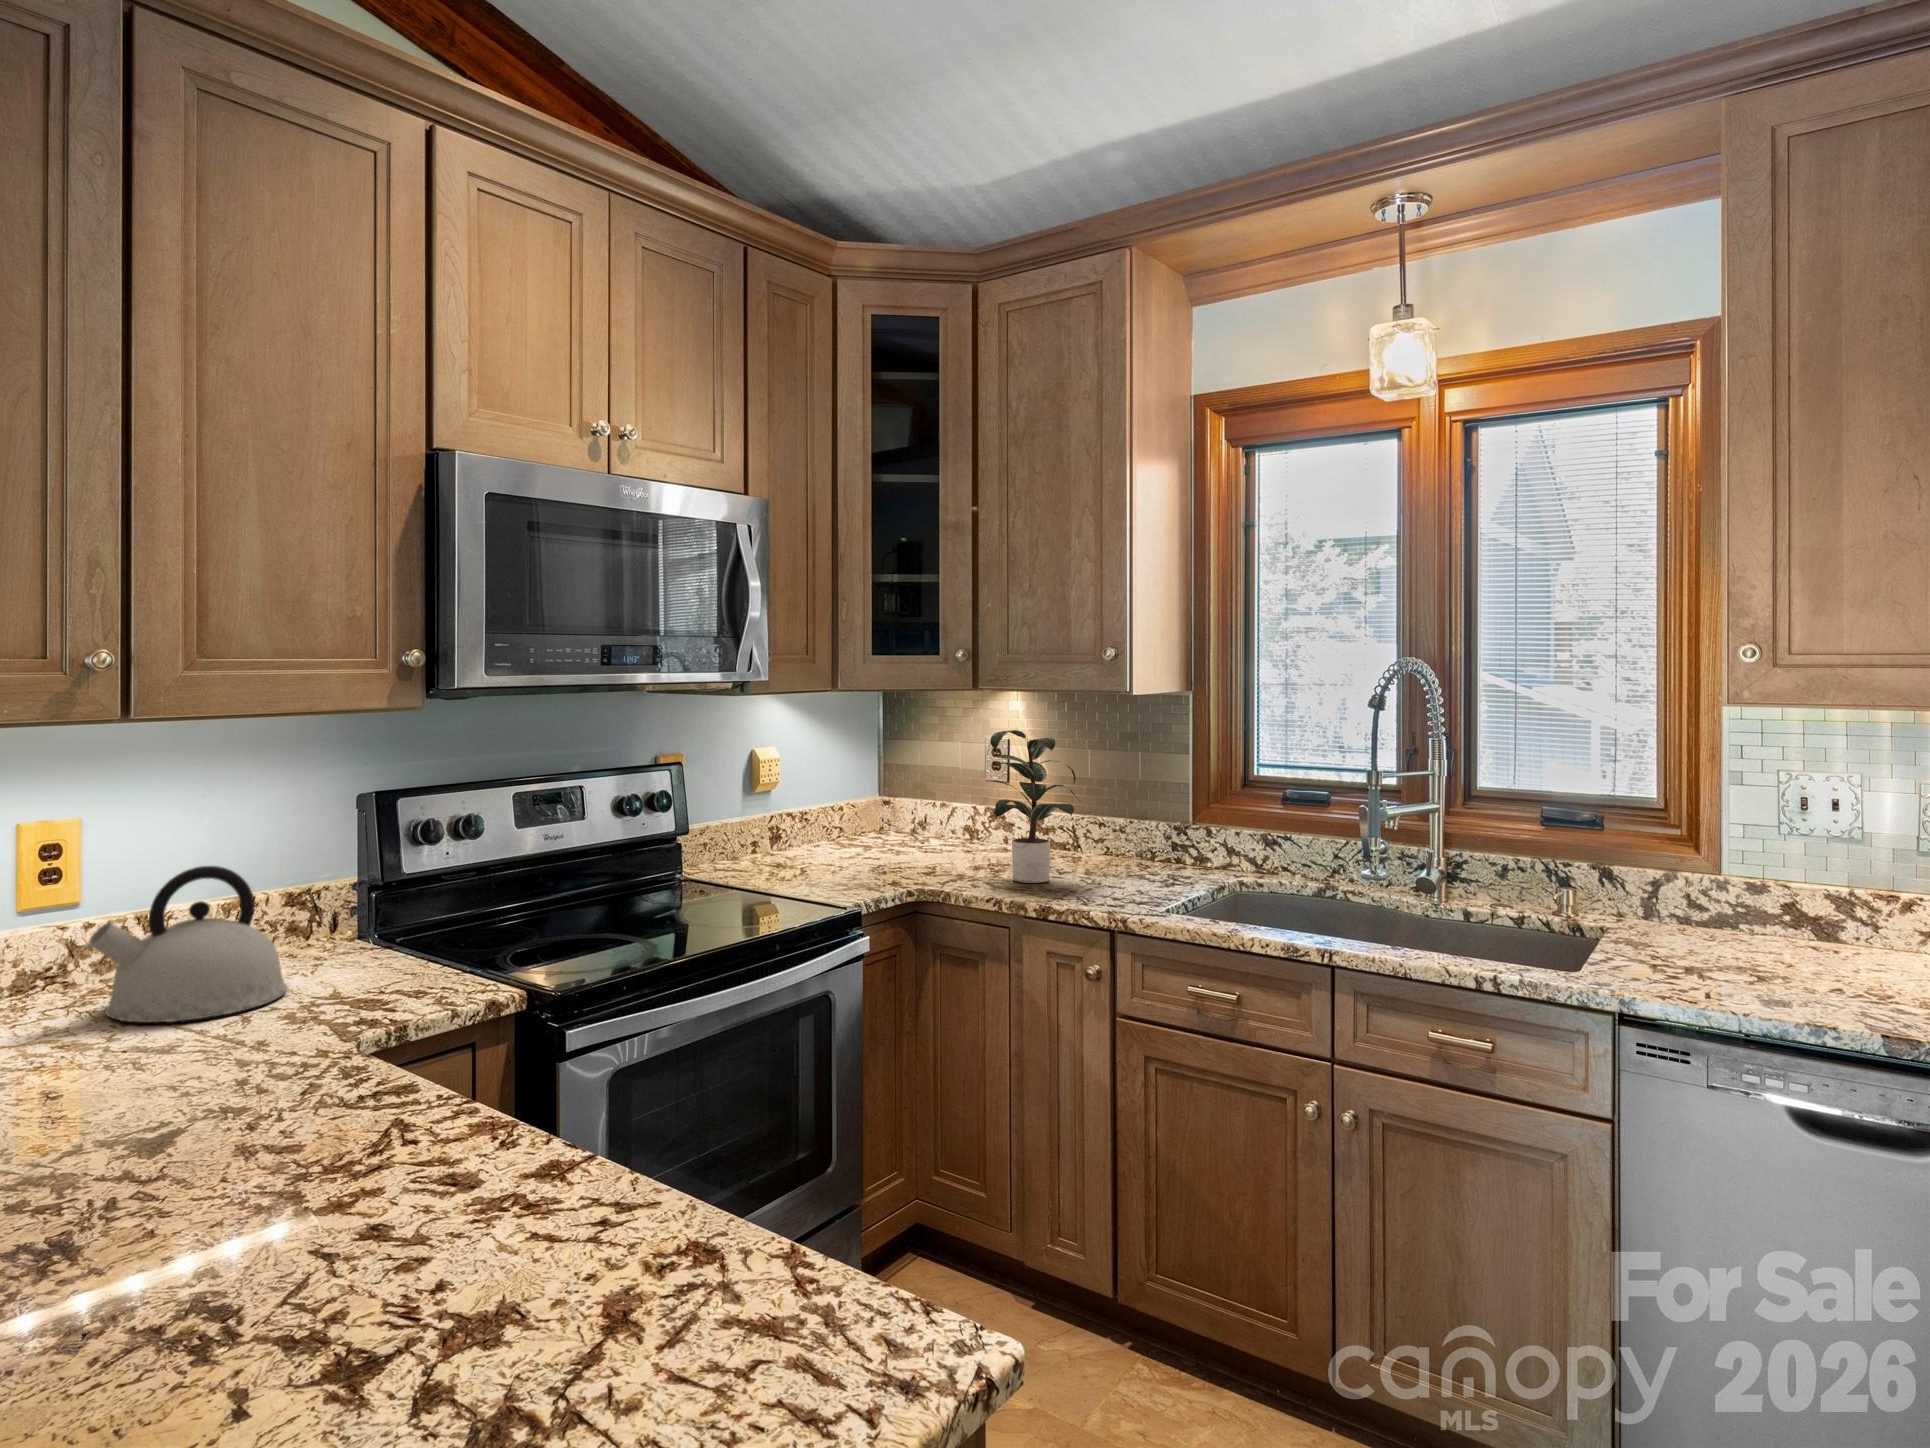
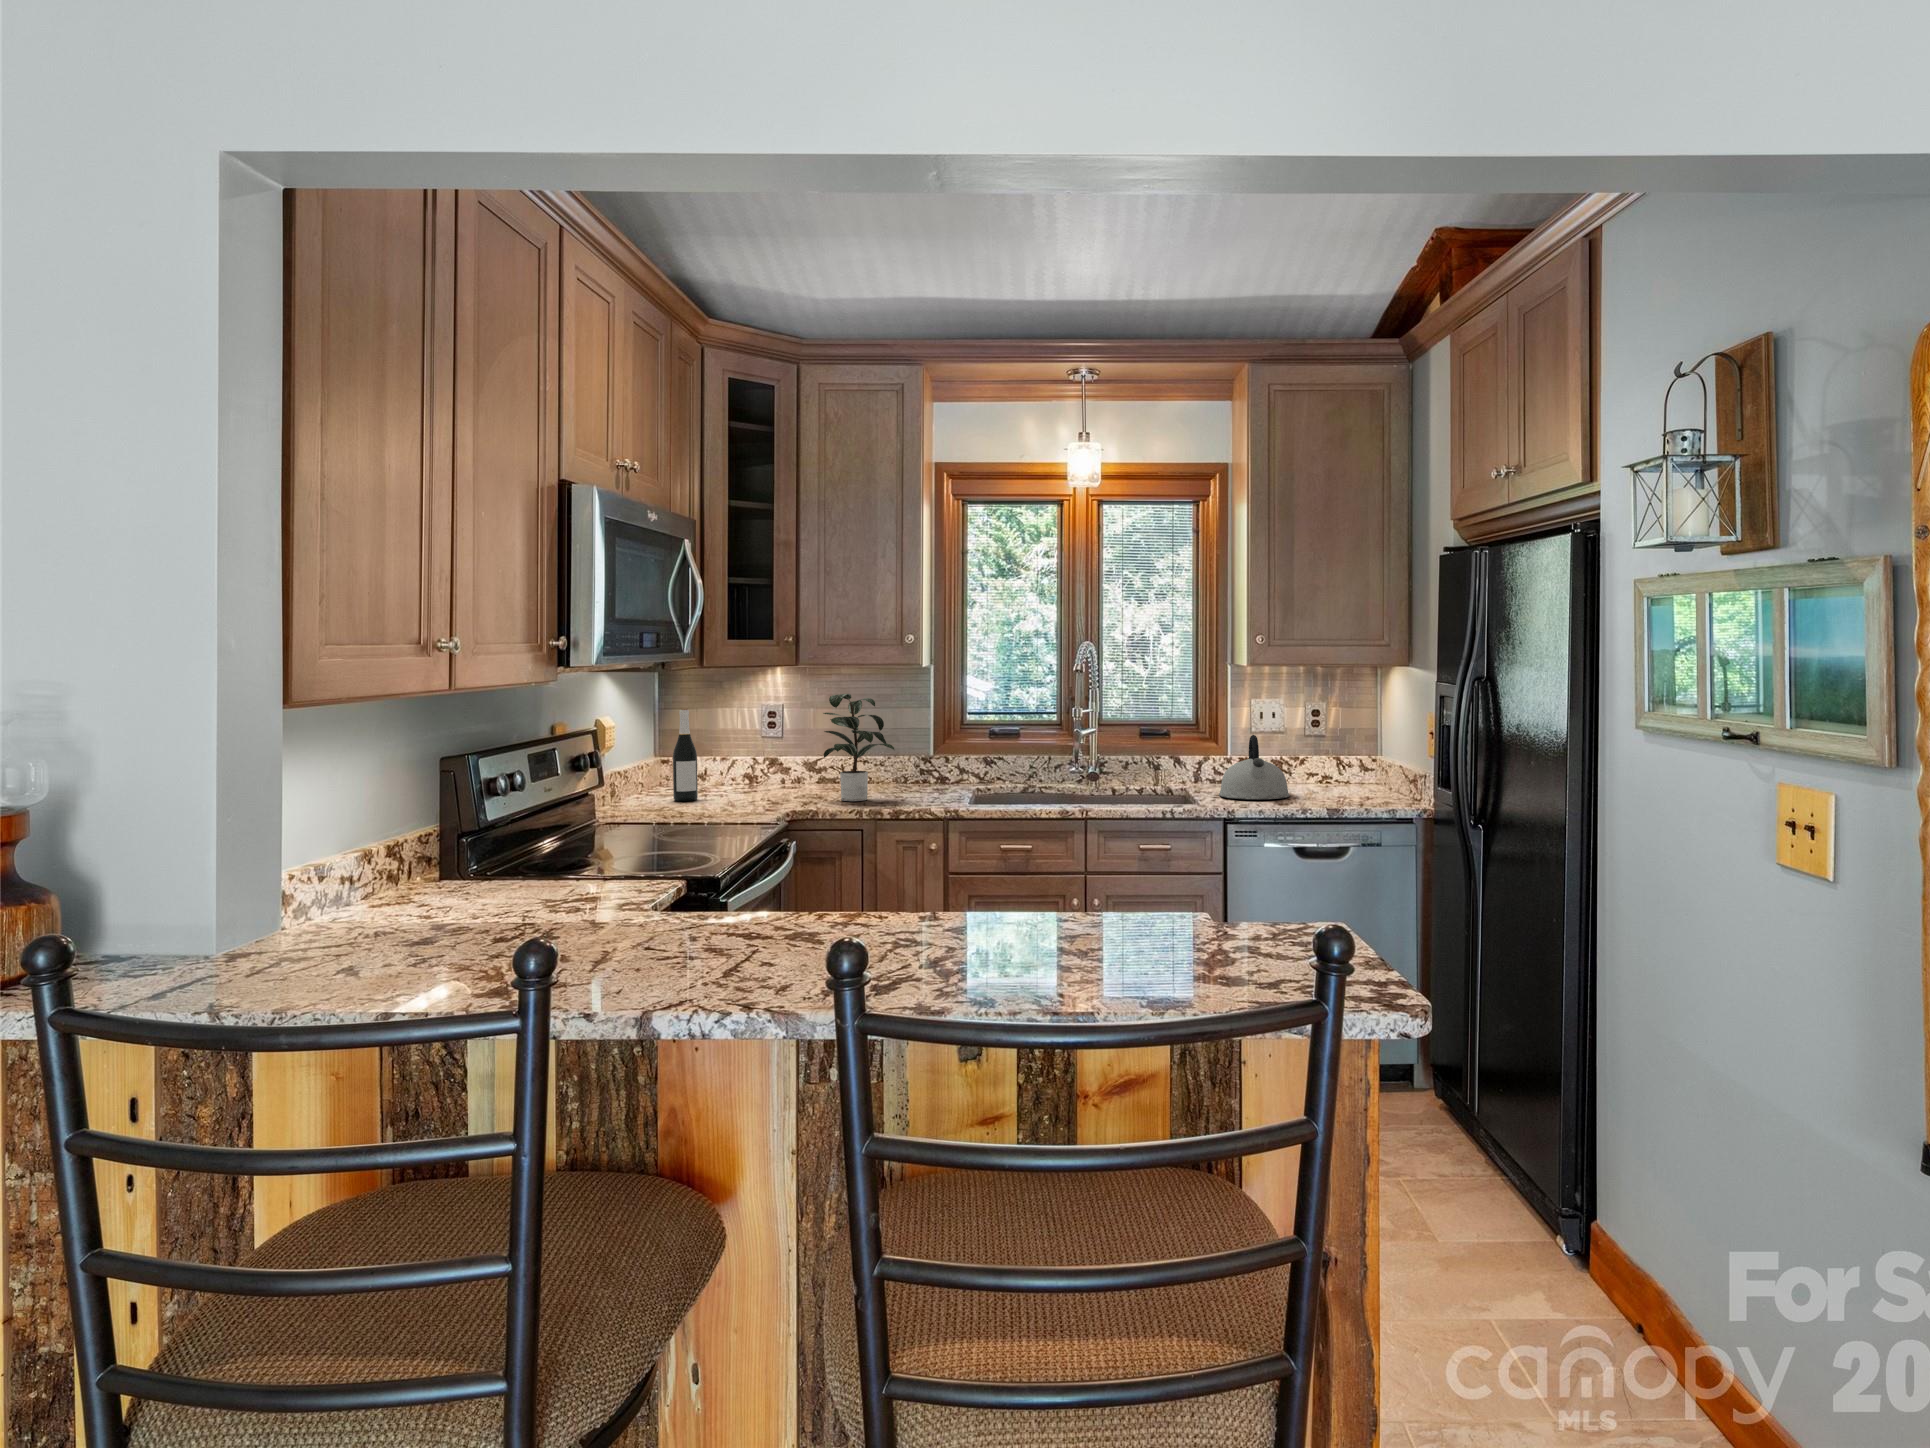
wine bottle: none [846,740,876,856] -> present [673,709,698,801]
kettle: present [88,866,287,1022] -> present [1219,735,1290,799]

